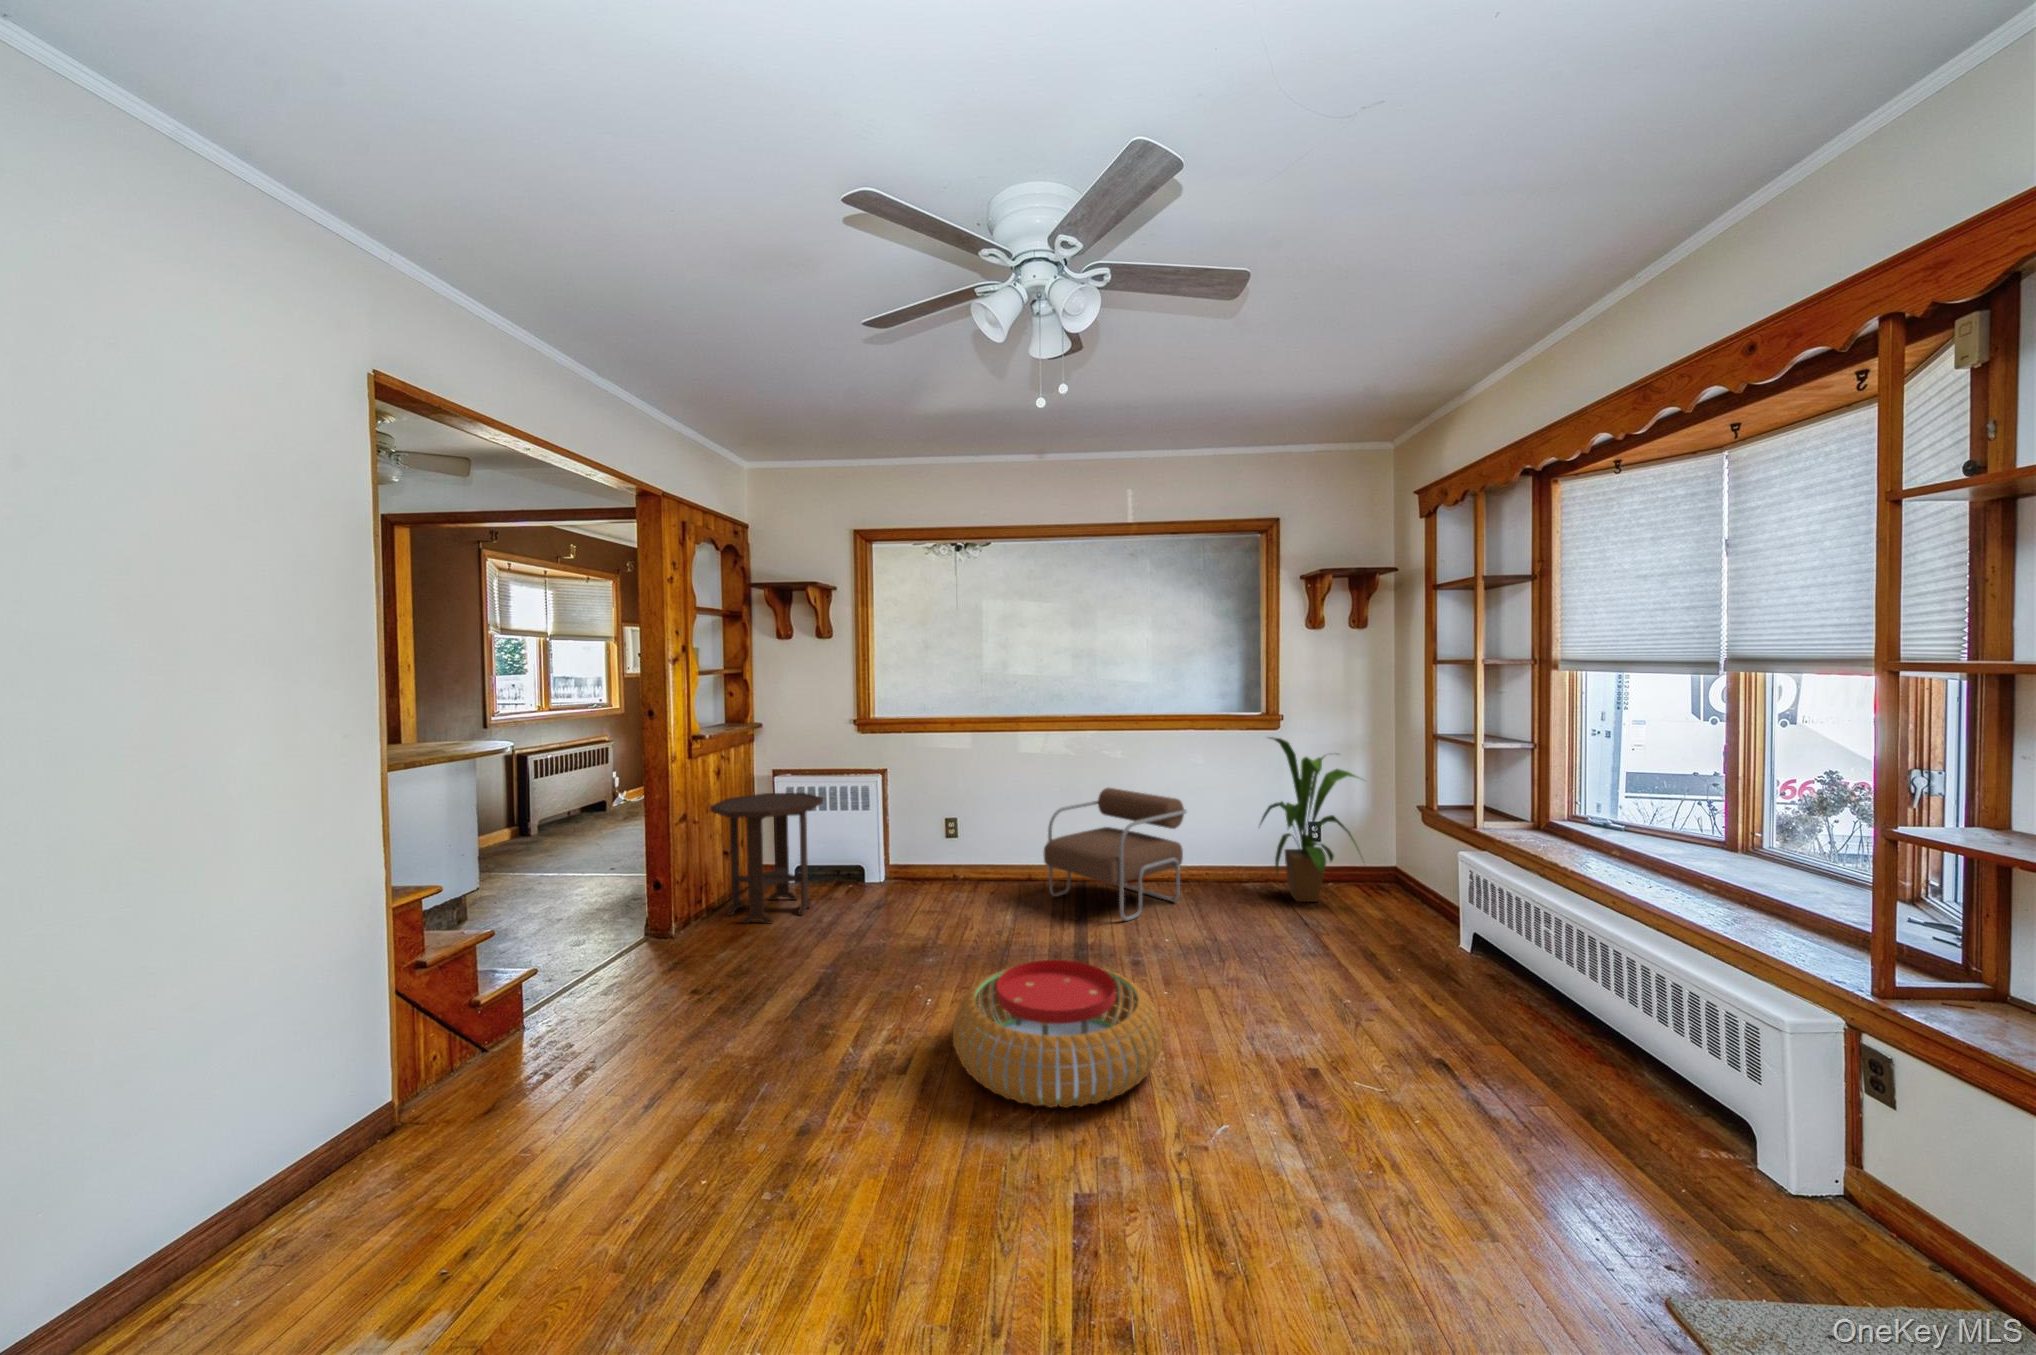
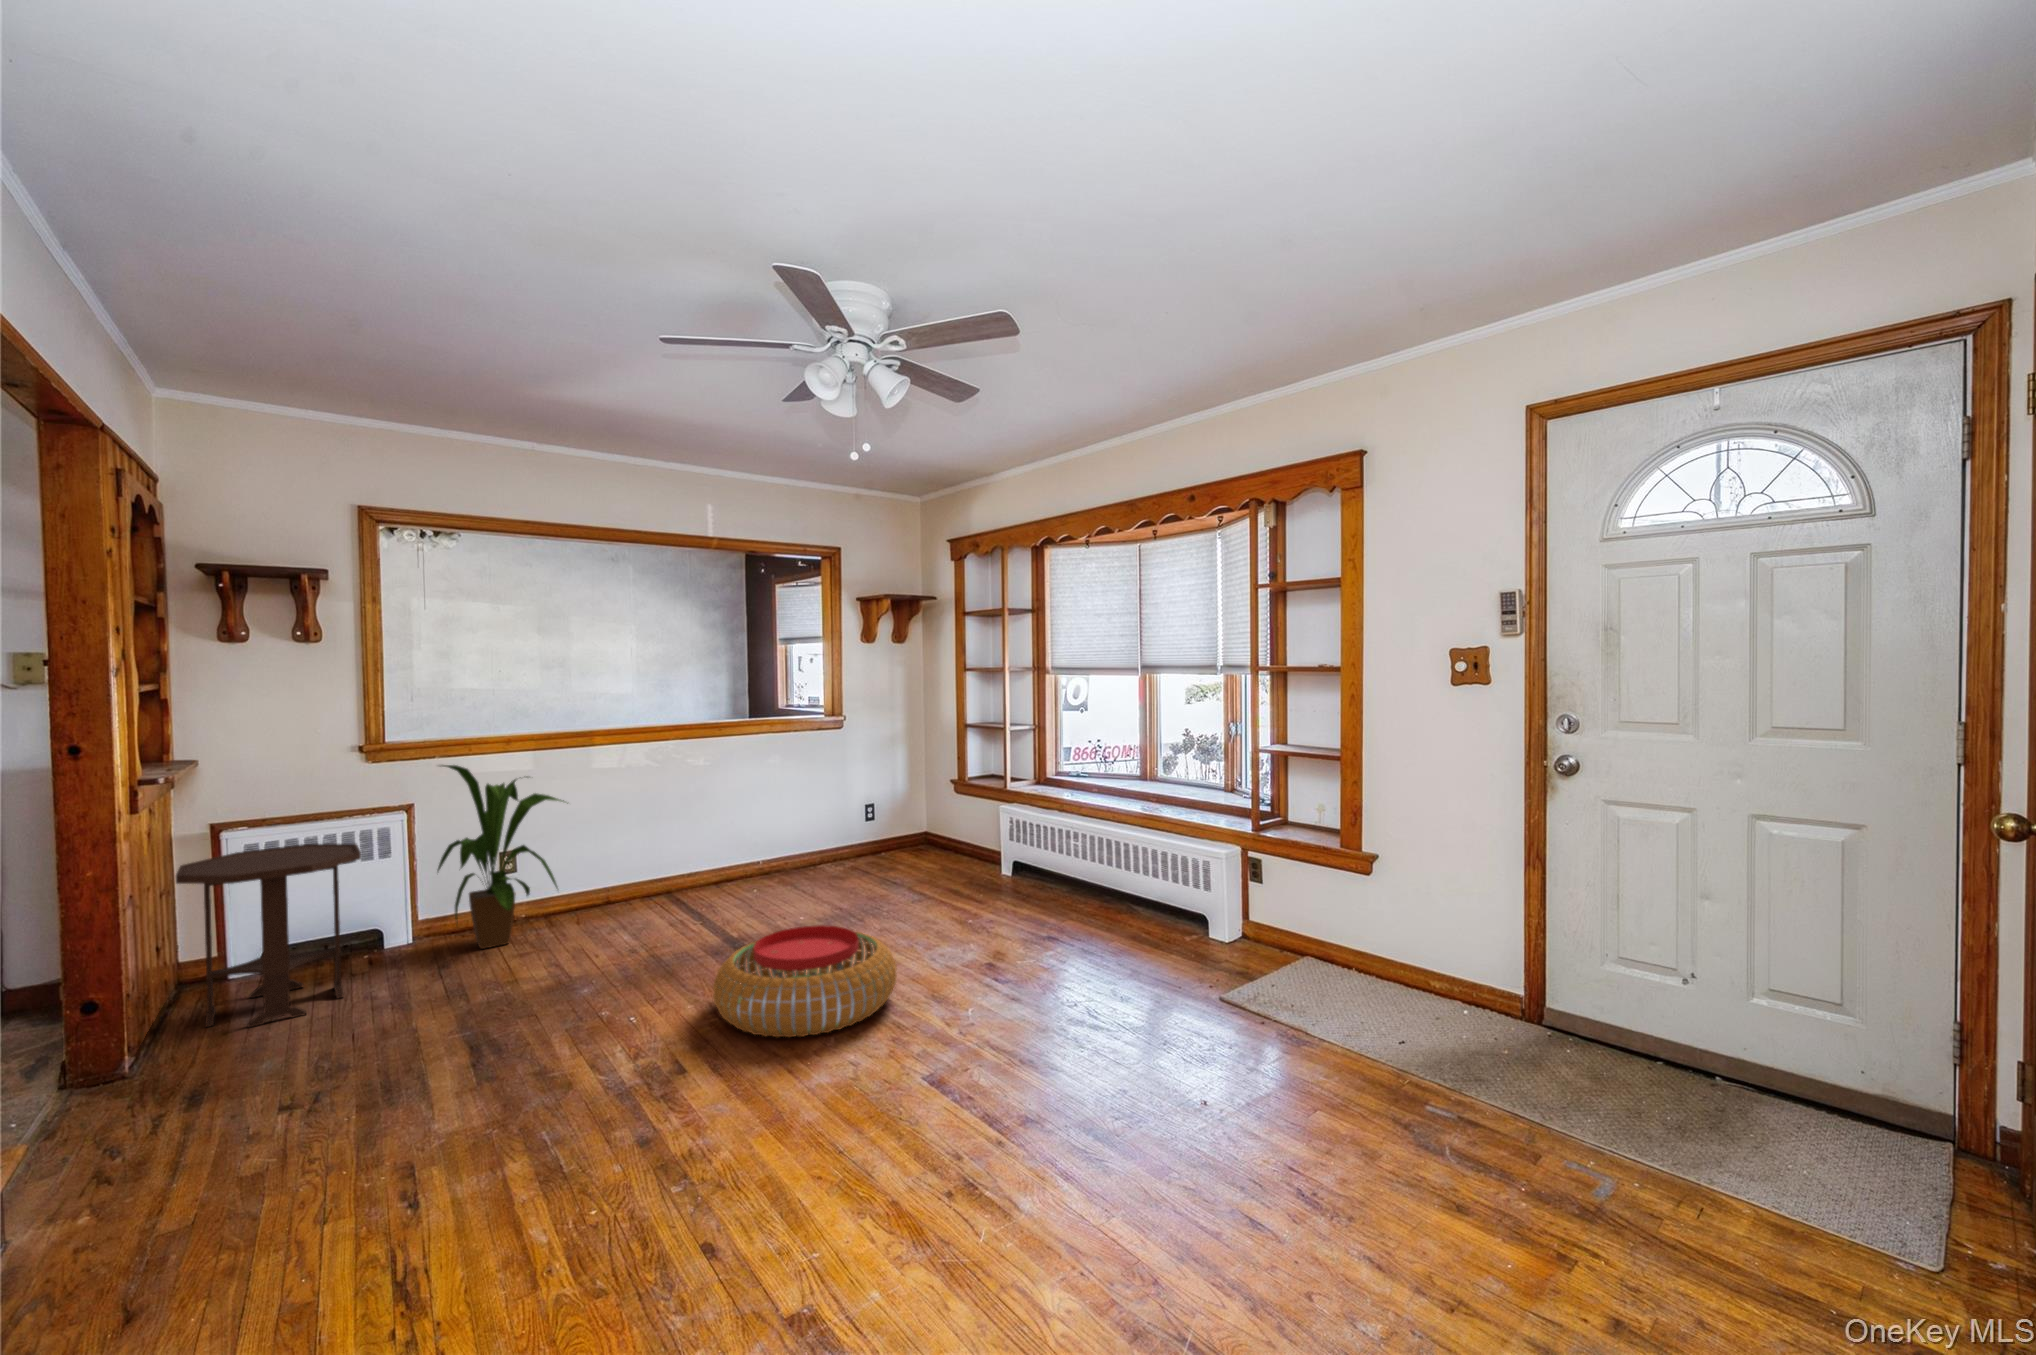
house plant: present [1260,737,1359,902] -> present [438,765,568,949]
armchair: present [1044,788,1187,921] -> none [649,796,786,913]

